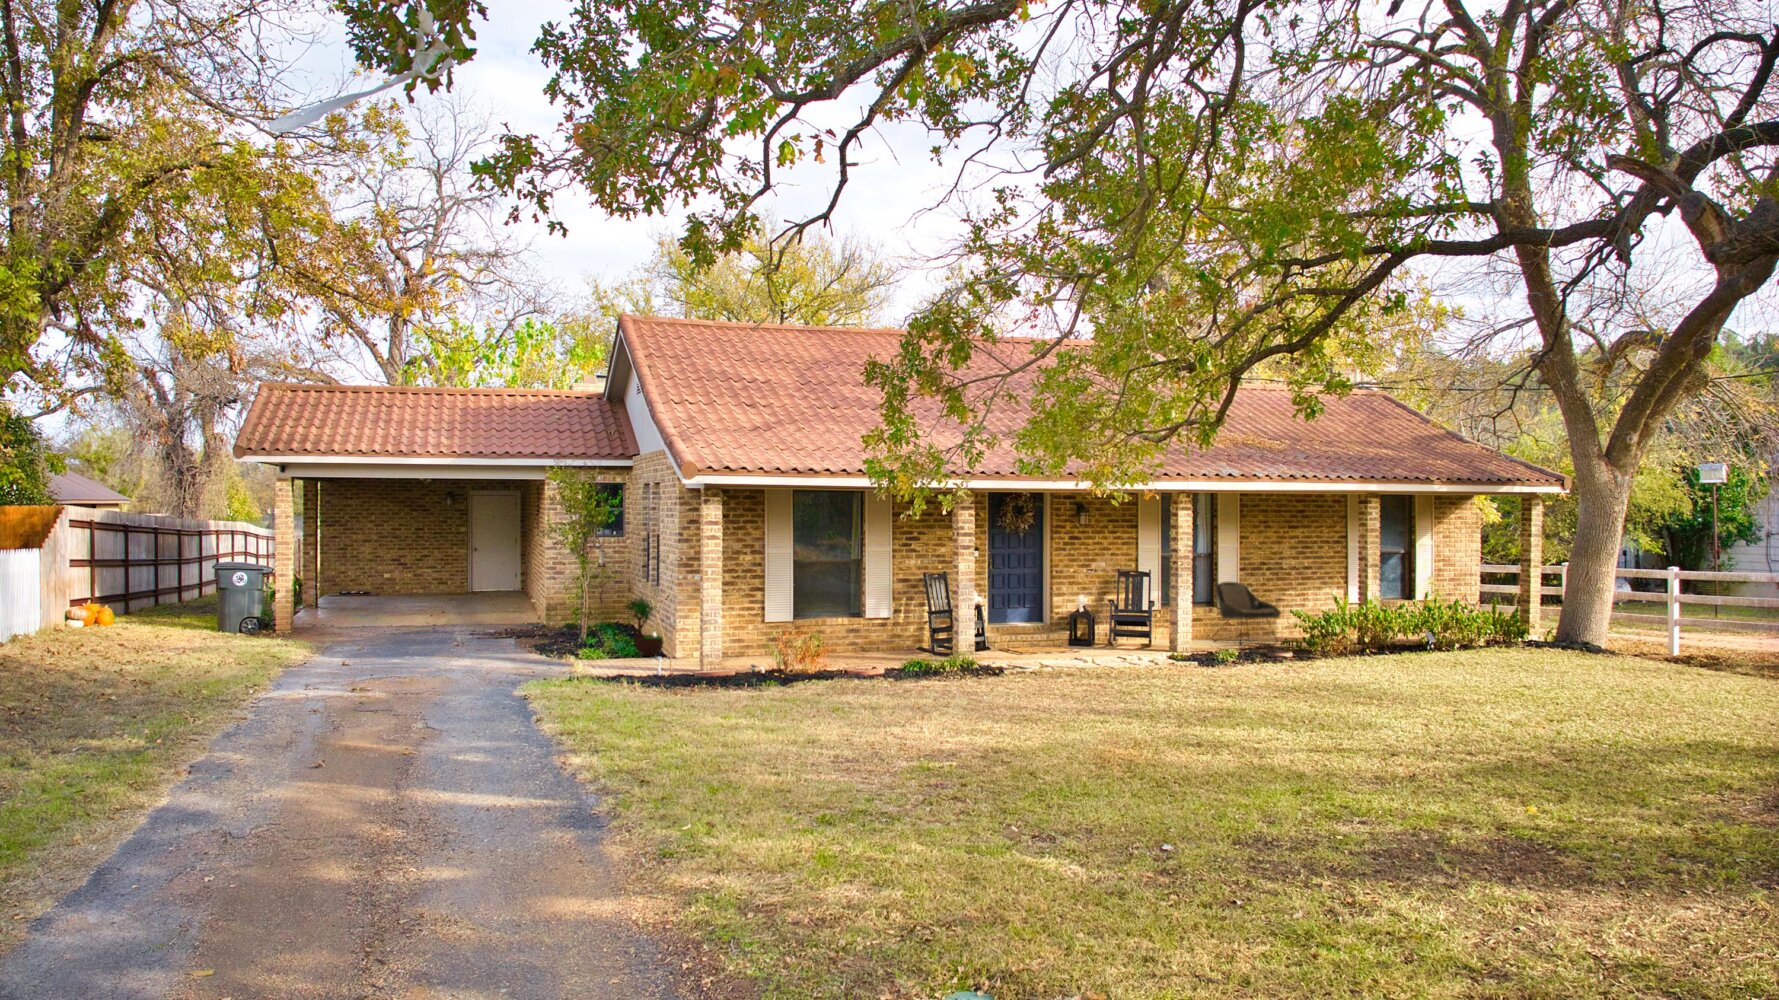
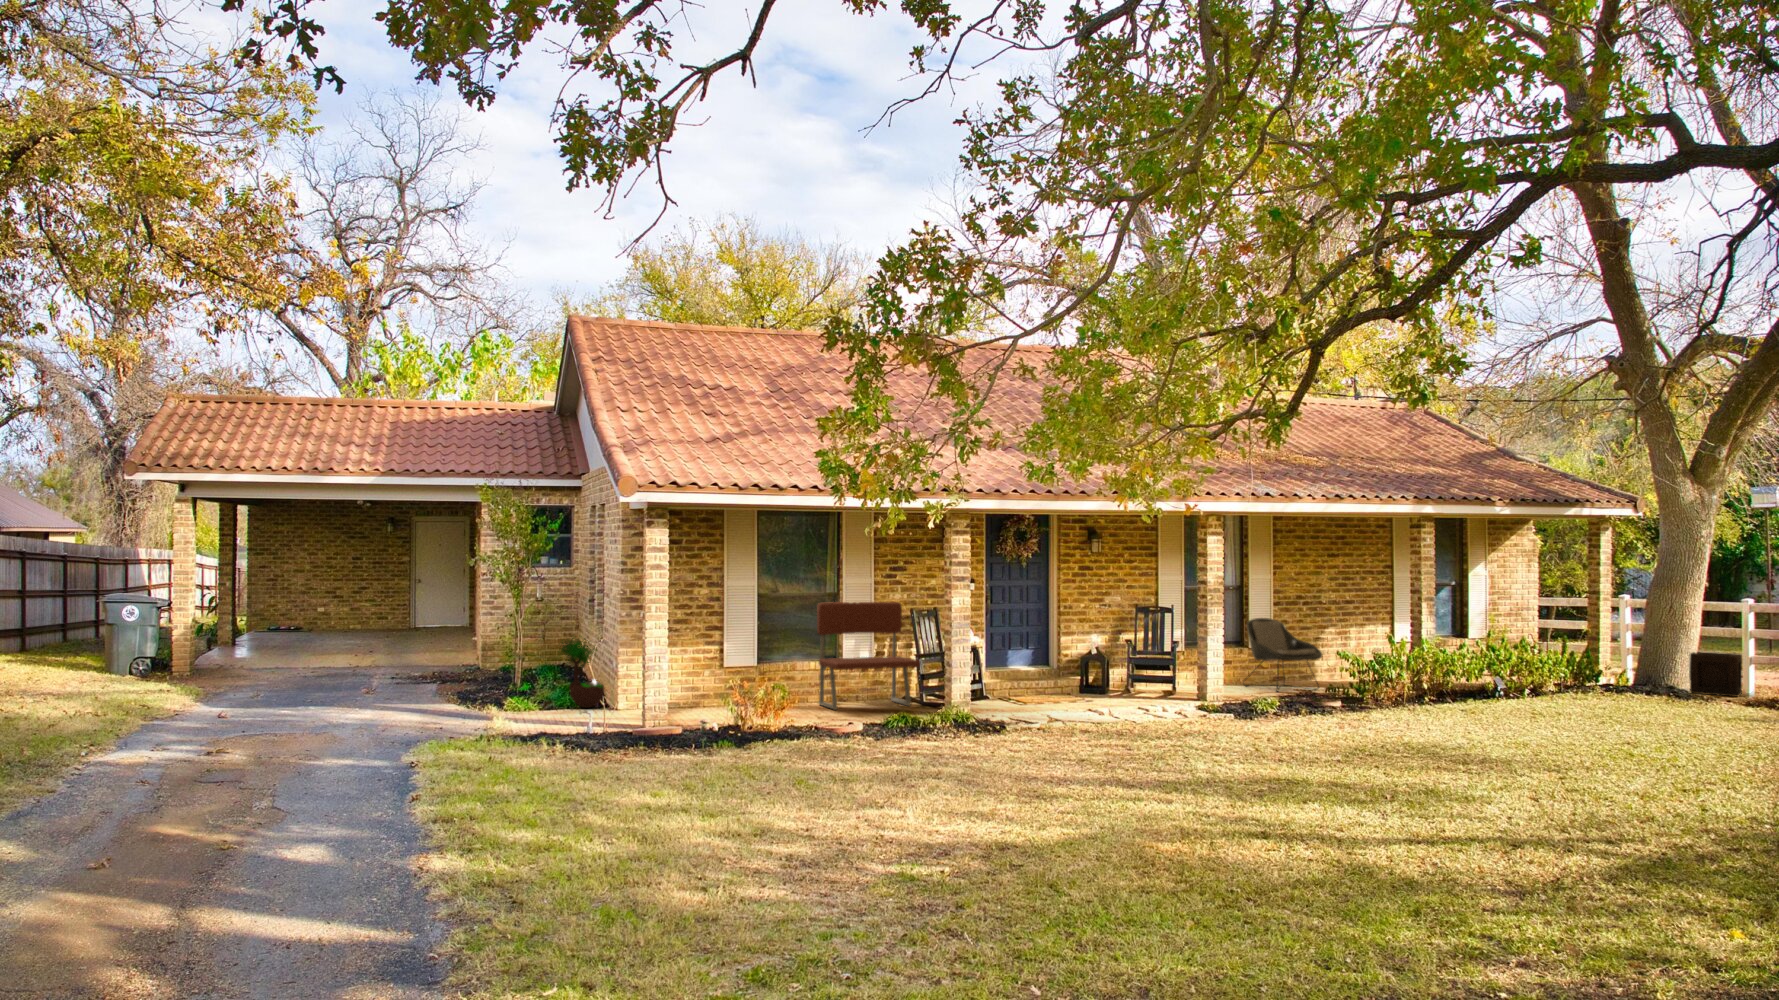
bench: none [843,567,932,659] -> present [817,602,920,710]
wooden crate: none [1601,611,1648,650] -> present [1689,651,1743,697]

